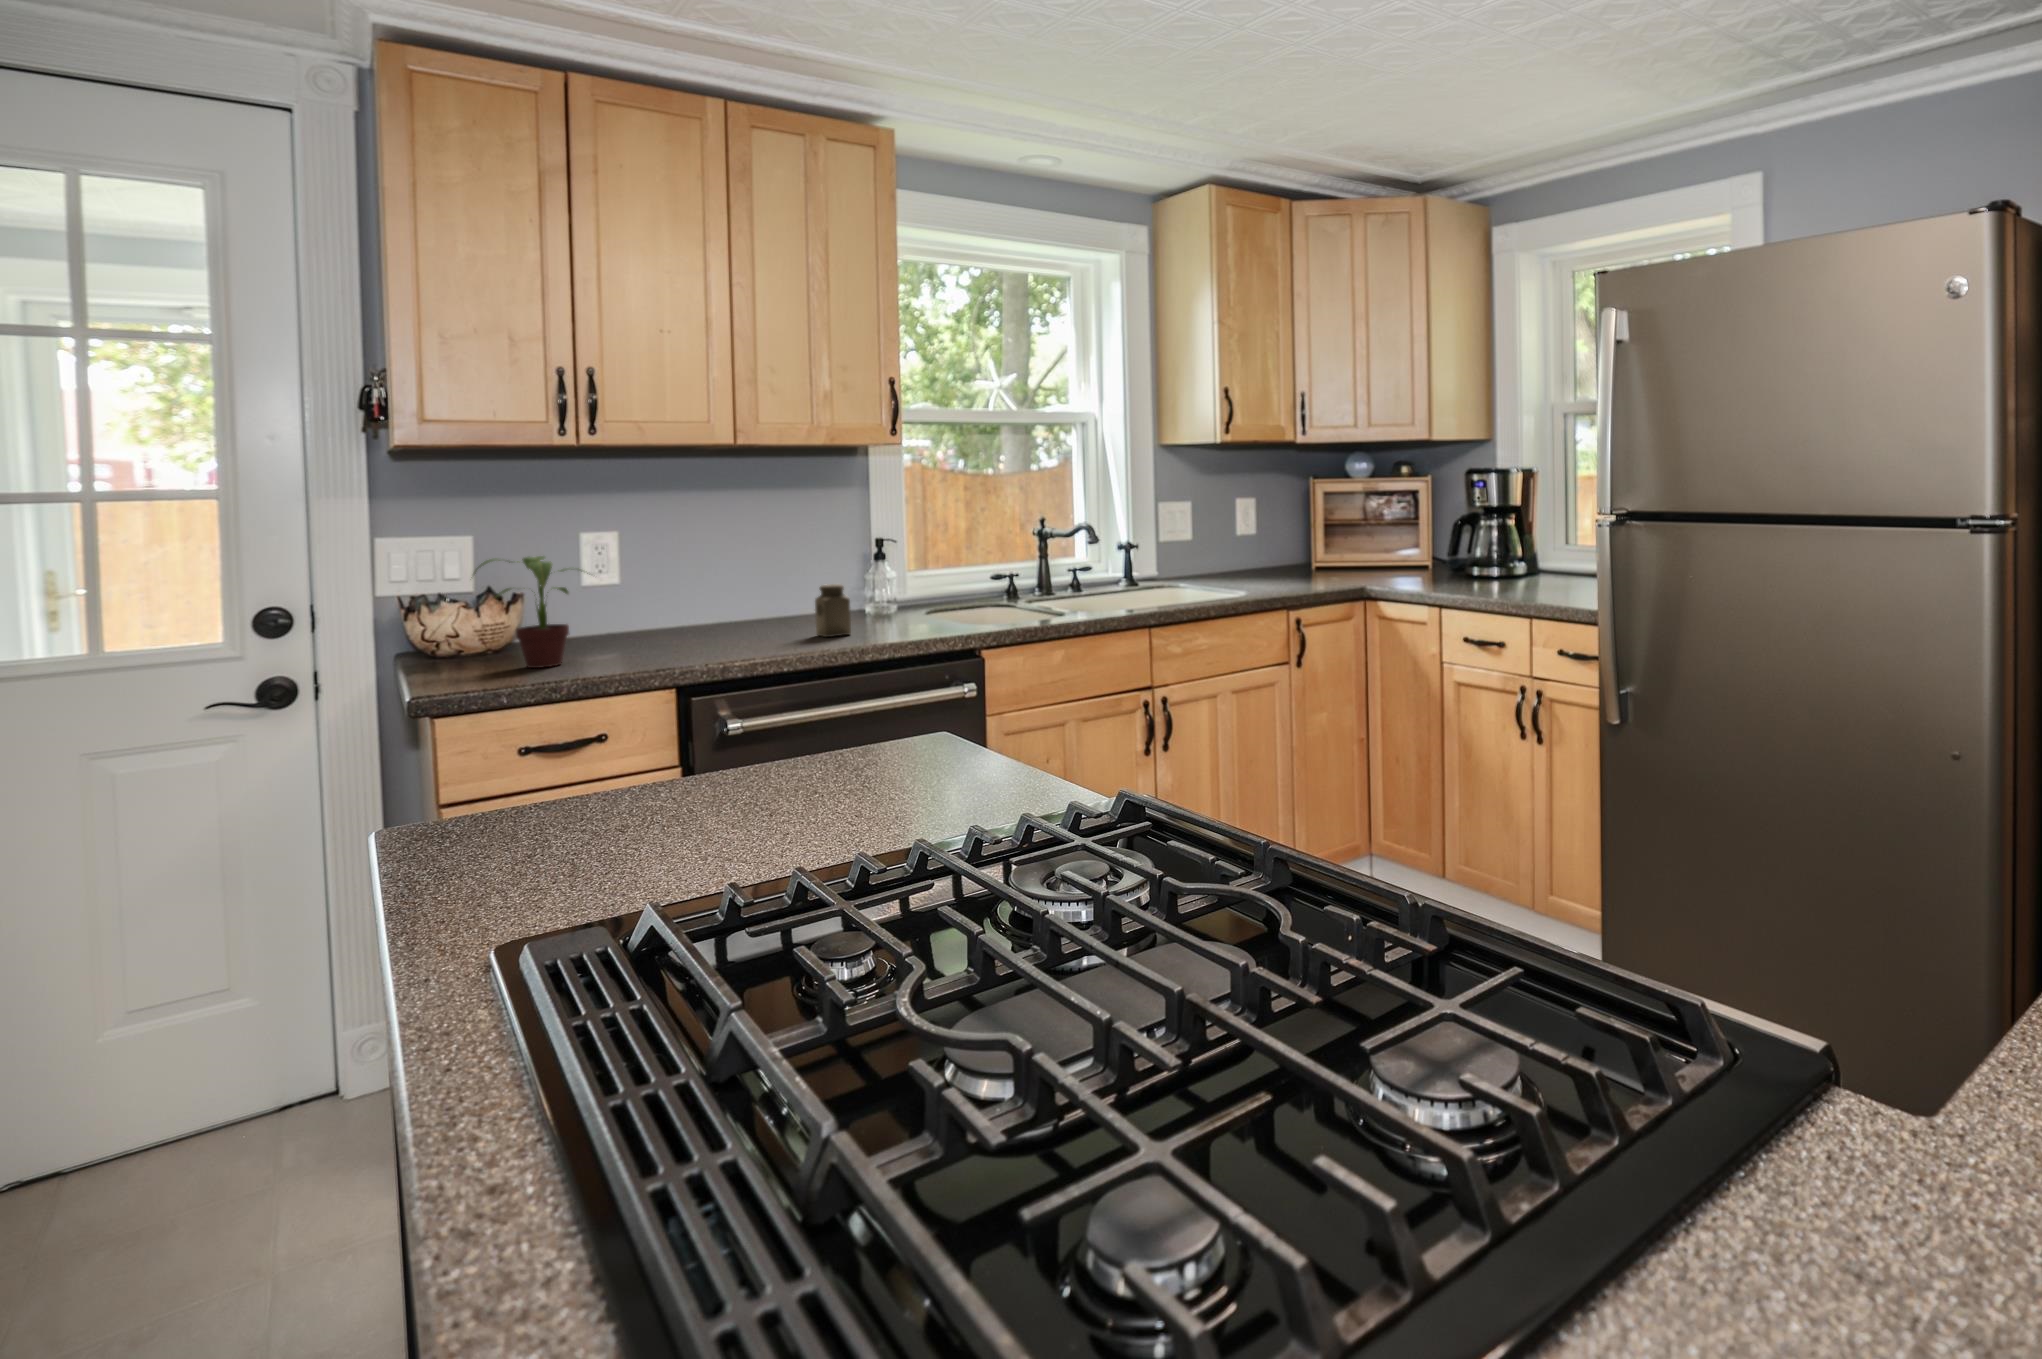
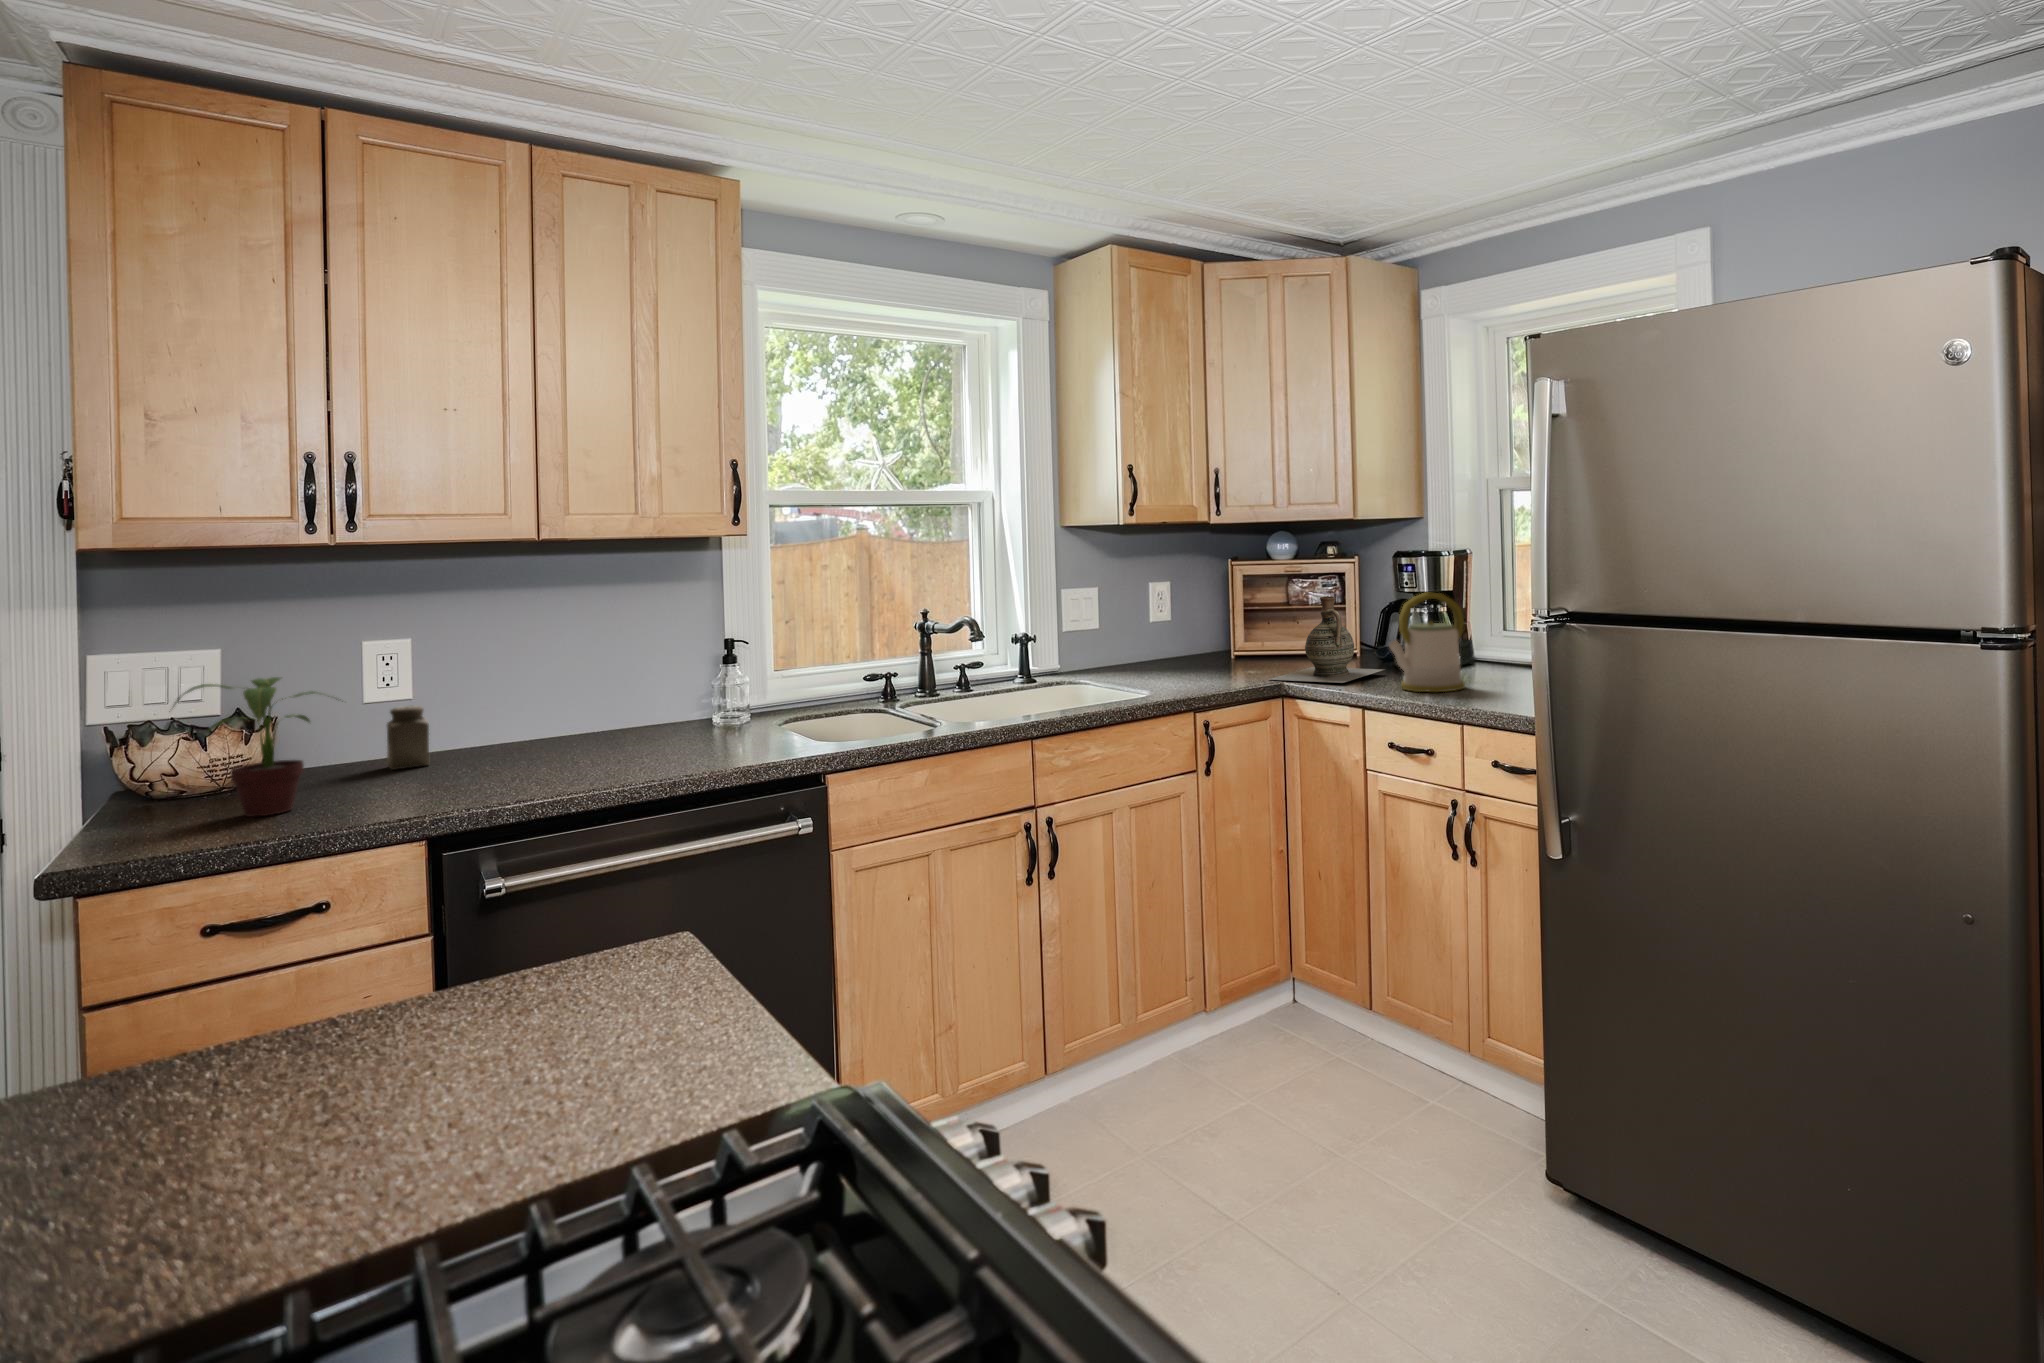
kettle: none [1463,504,1532,593] -> present [1389,593,1465,692]
ceramic jug: none [1350,509,1457,586] -> present [1269,596,1383,683]
salt shaker: present [815,584,851,637] -> present [387,706,430,770]

